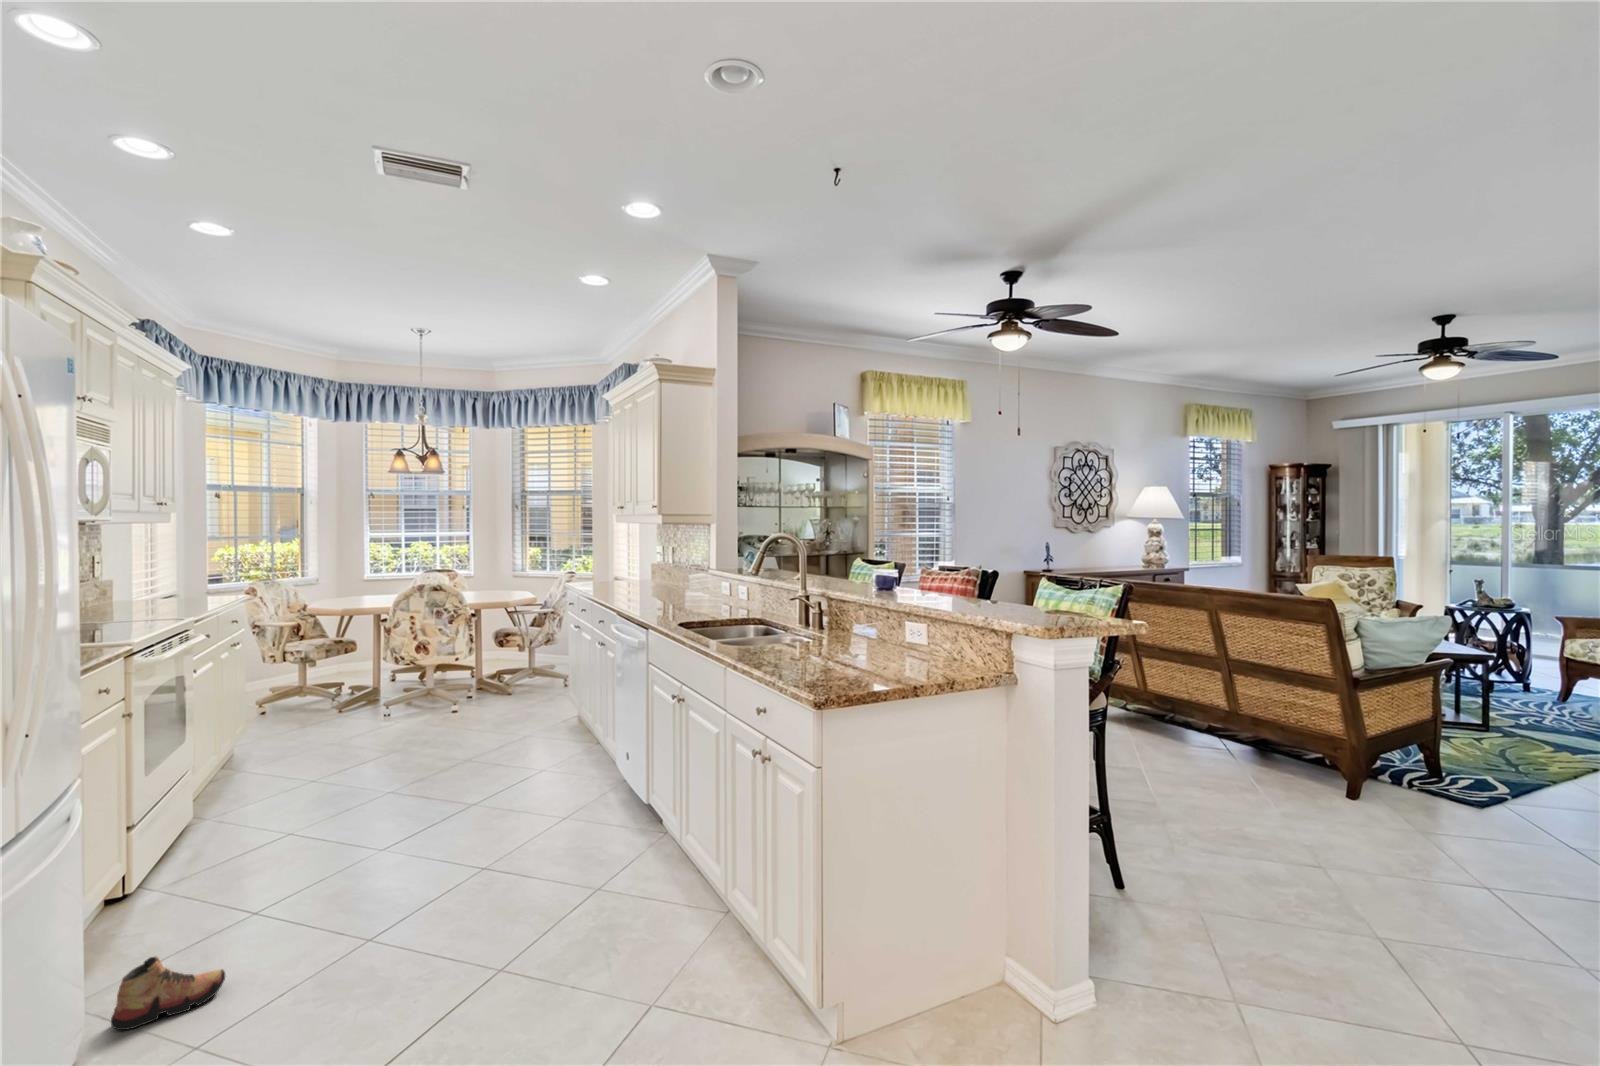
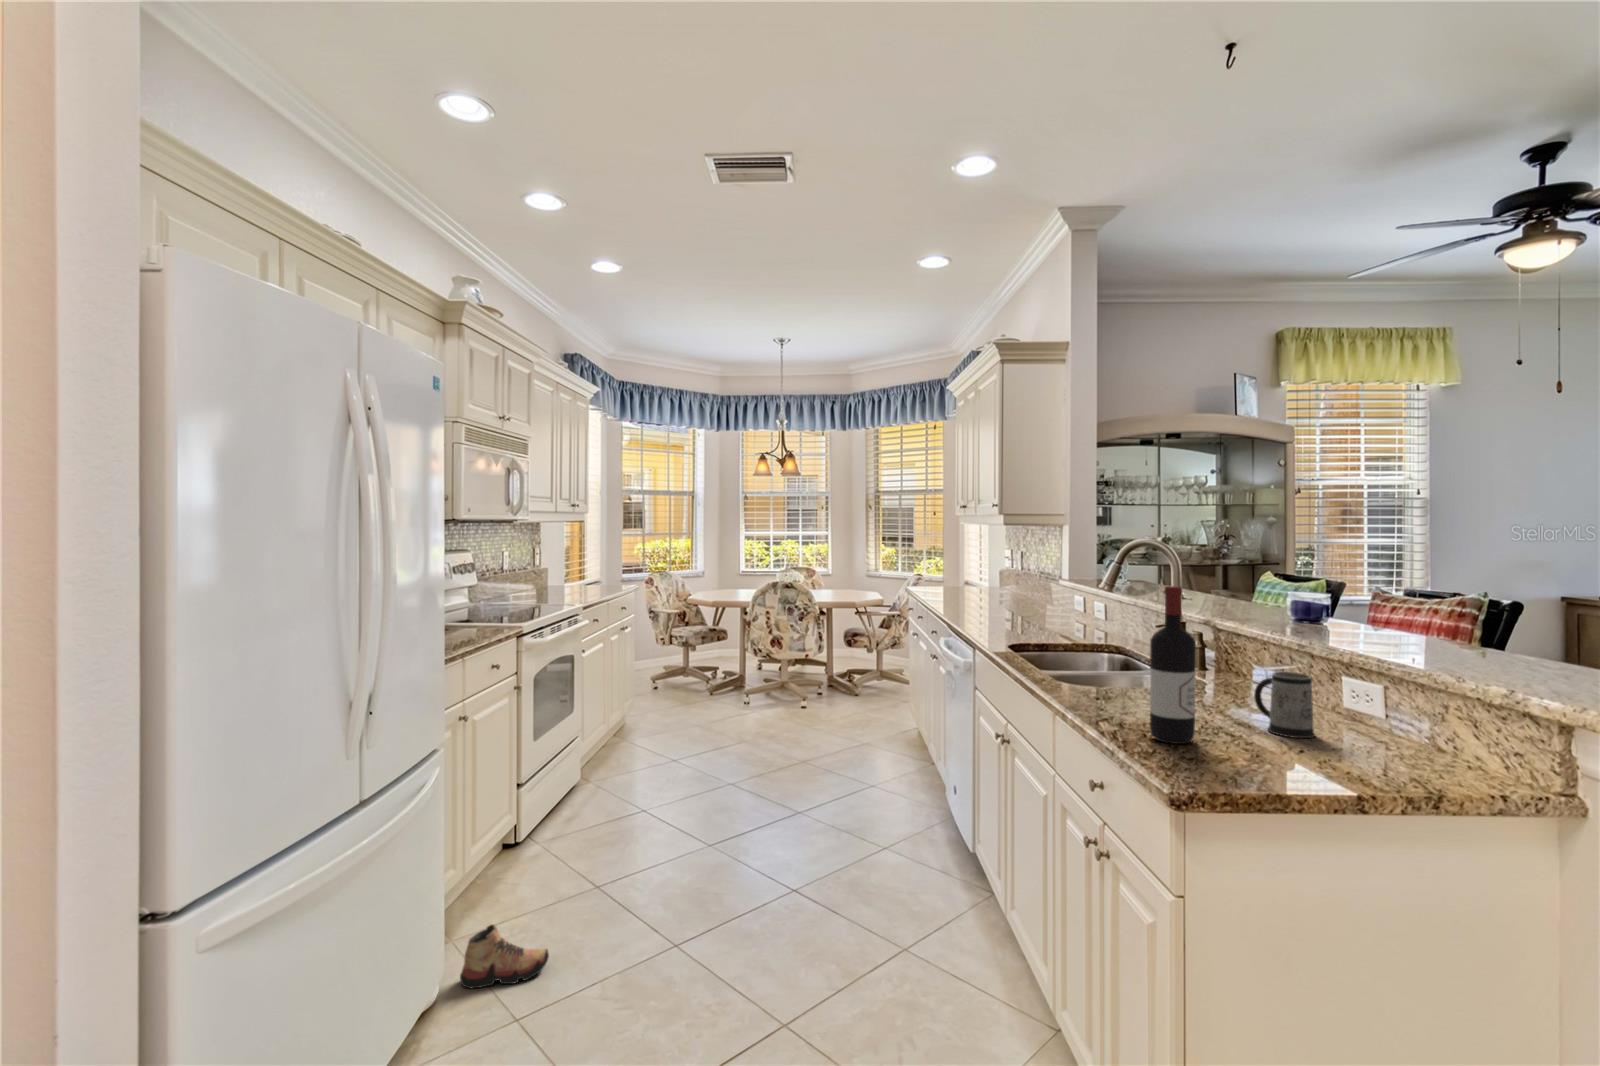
wine bottle: none [794,564,823,673] -> present [1150,586,1196,744]
mug: none [856,620,891,663] -> present [1254,672,1315,738]

